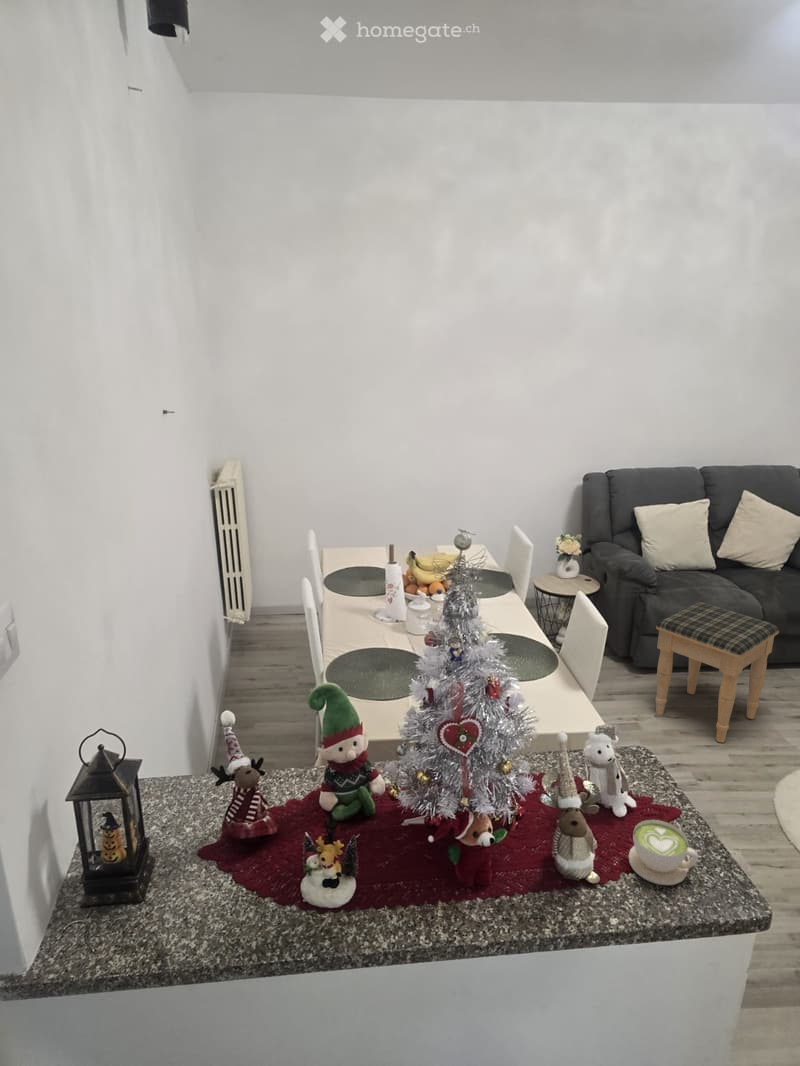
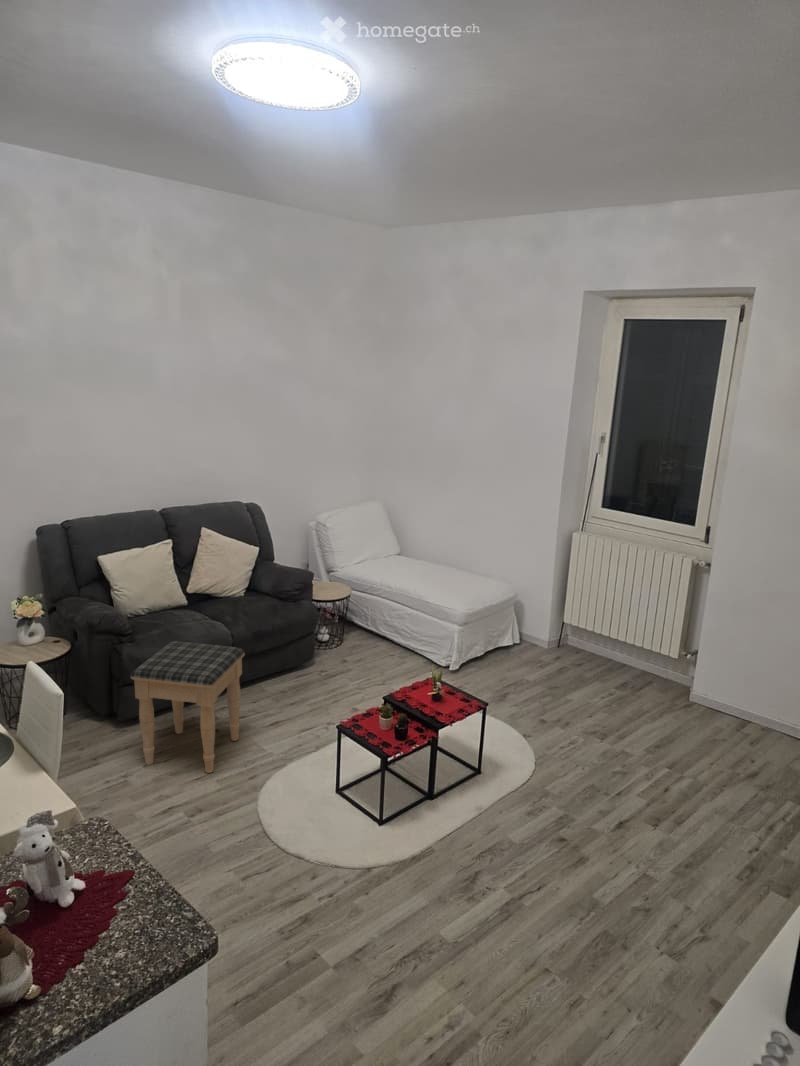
coffee cup: present [629,820,698,885] -> none [75,893,144,964]

